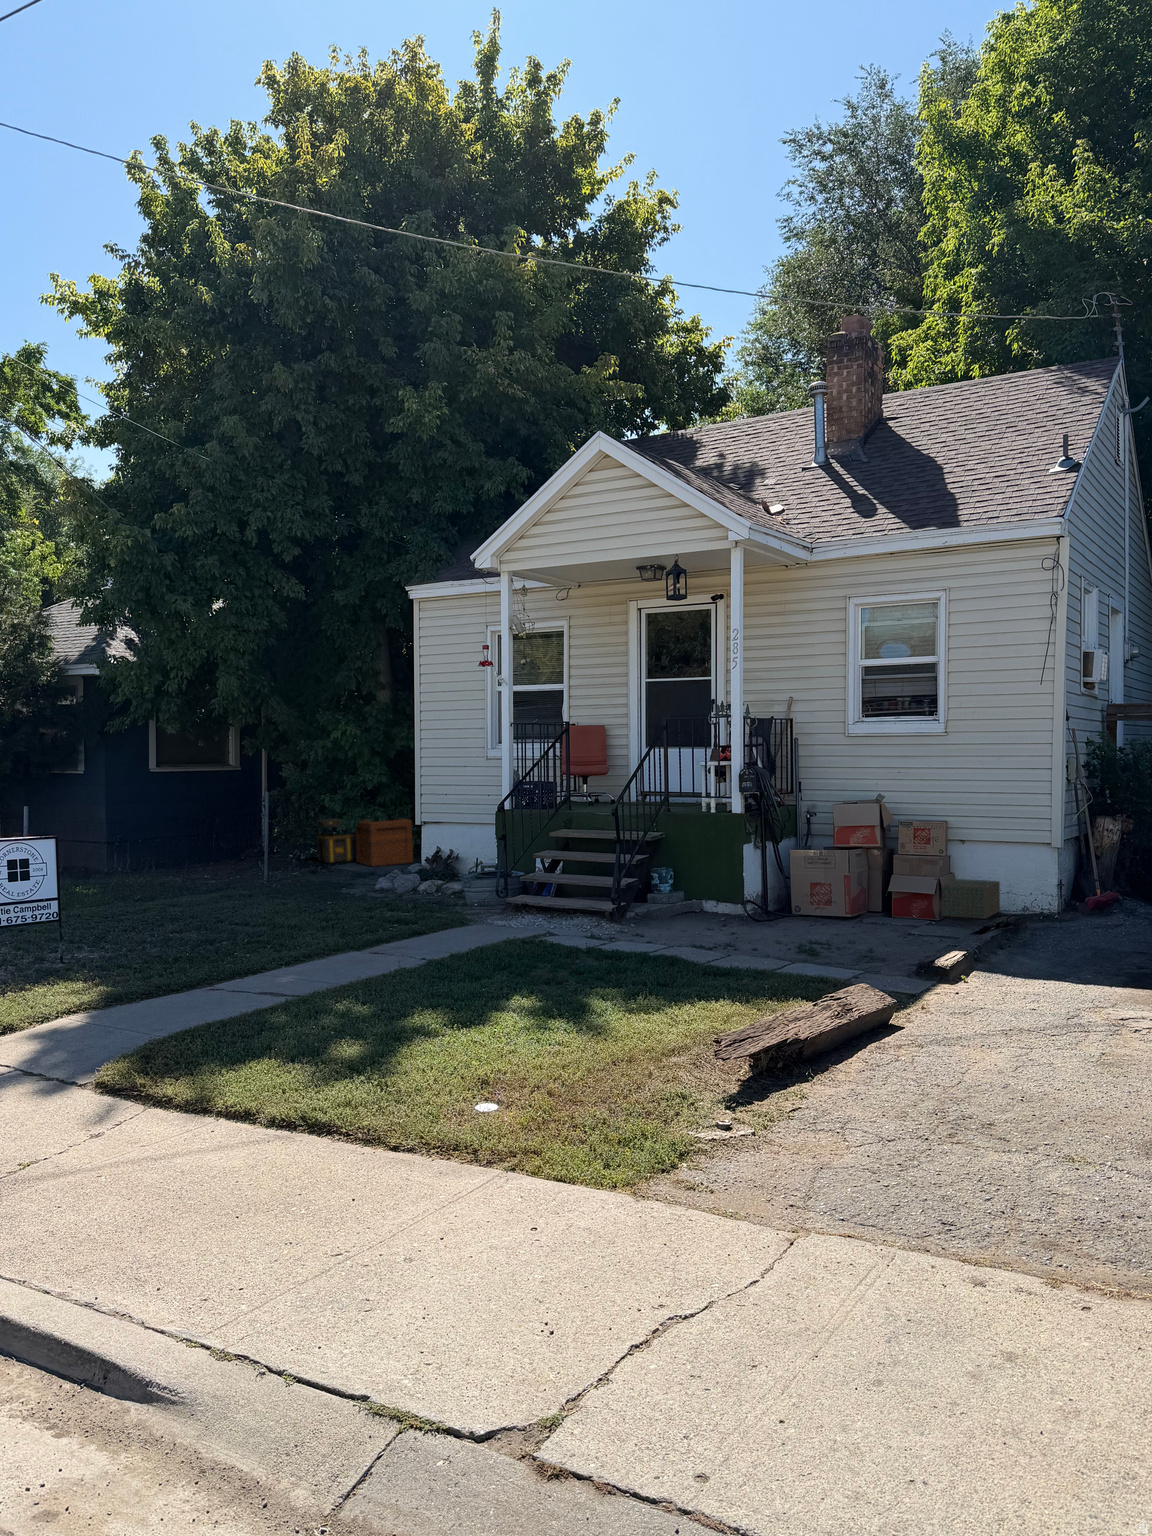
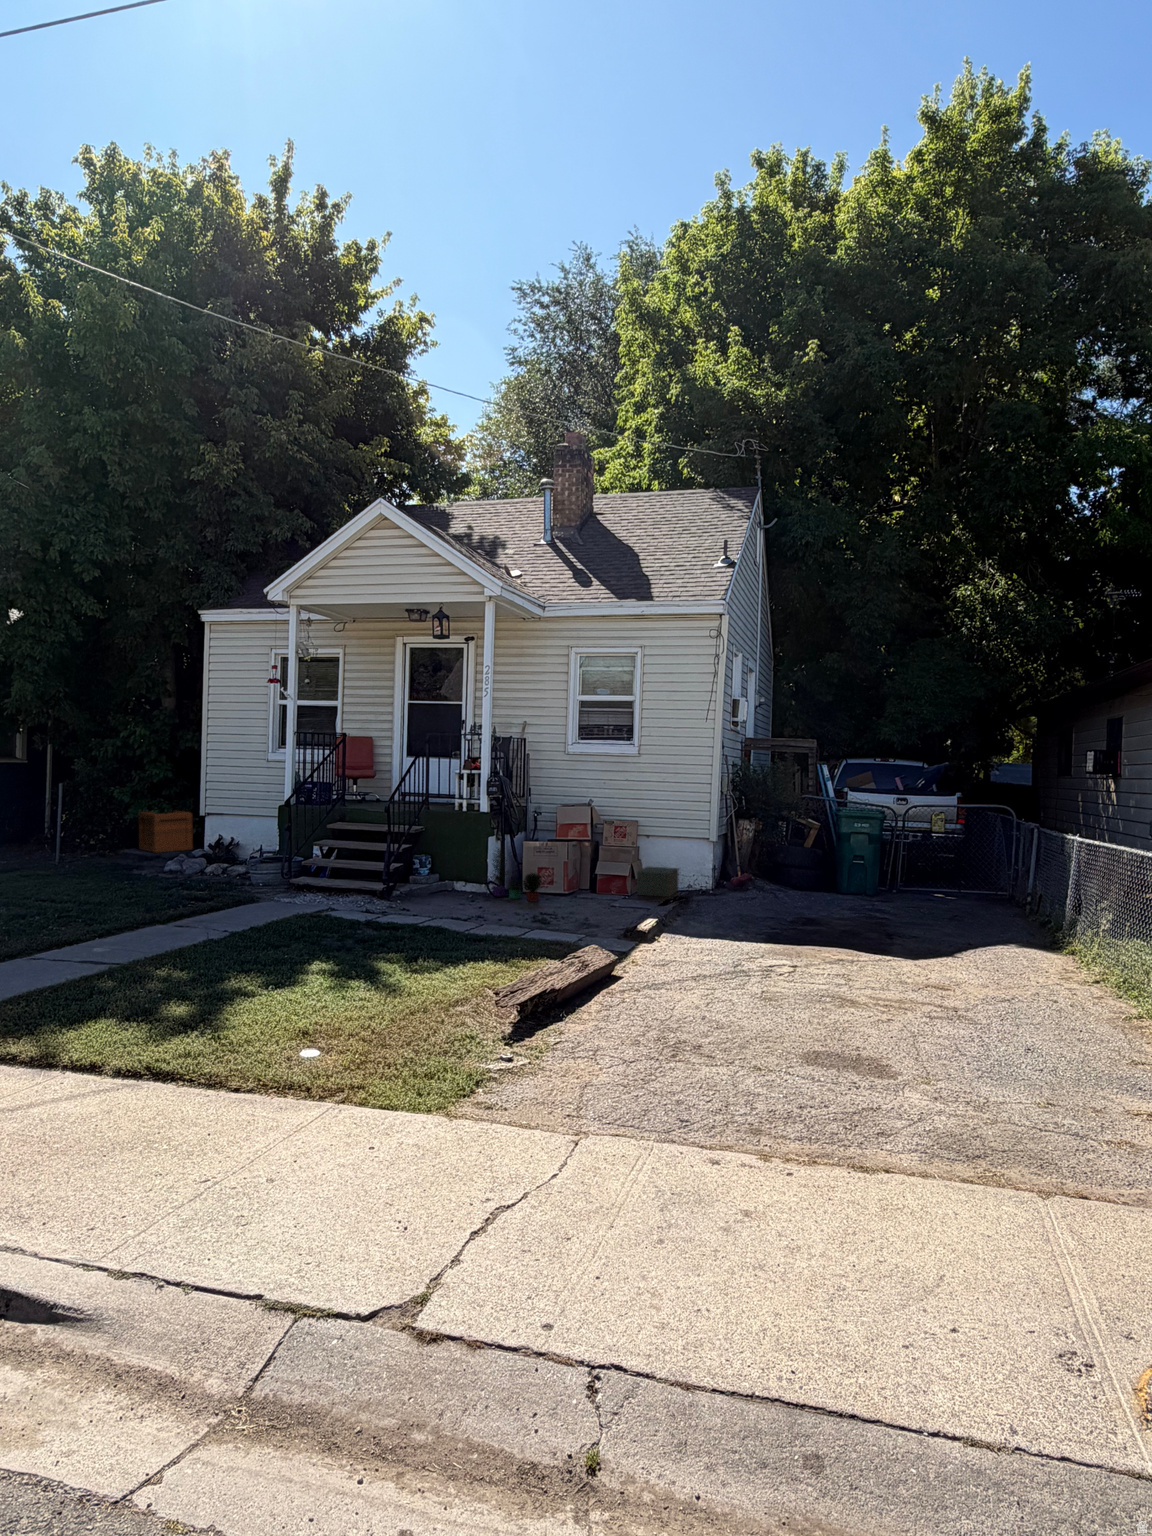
toolbox: present [316,818,354,863] -> none [101,810,137,850]
potted plant: none [747,854,814,925] -> present [493,849,542,902]

